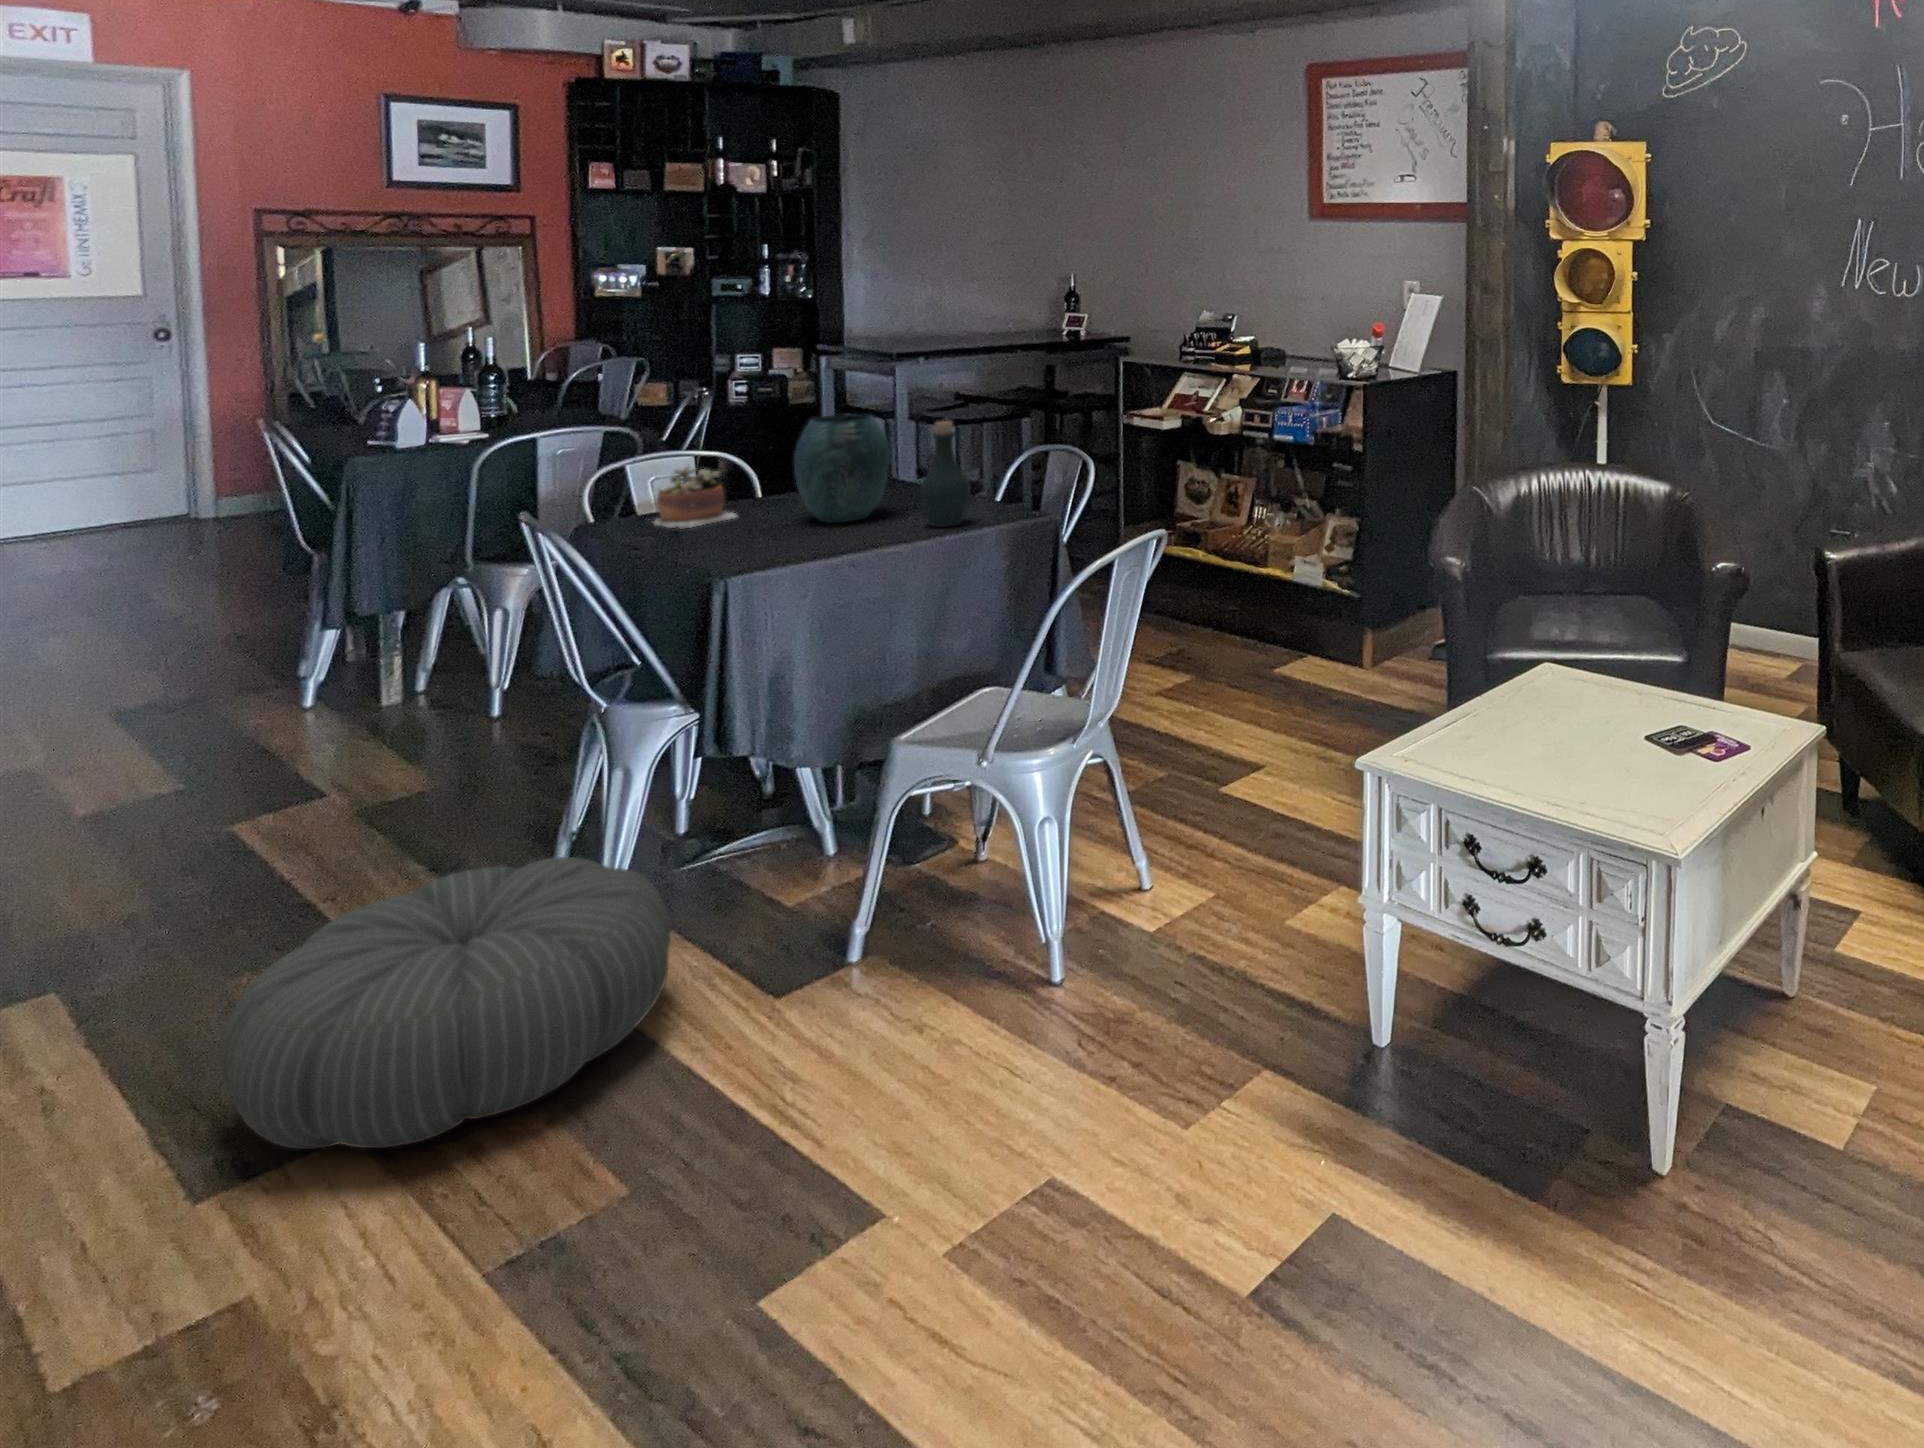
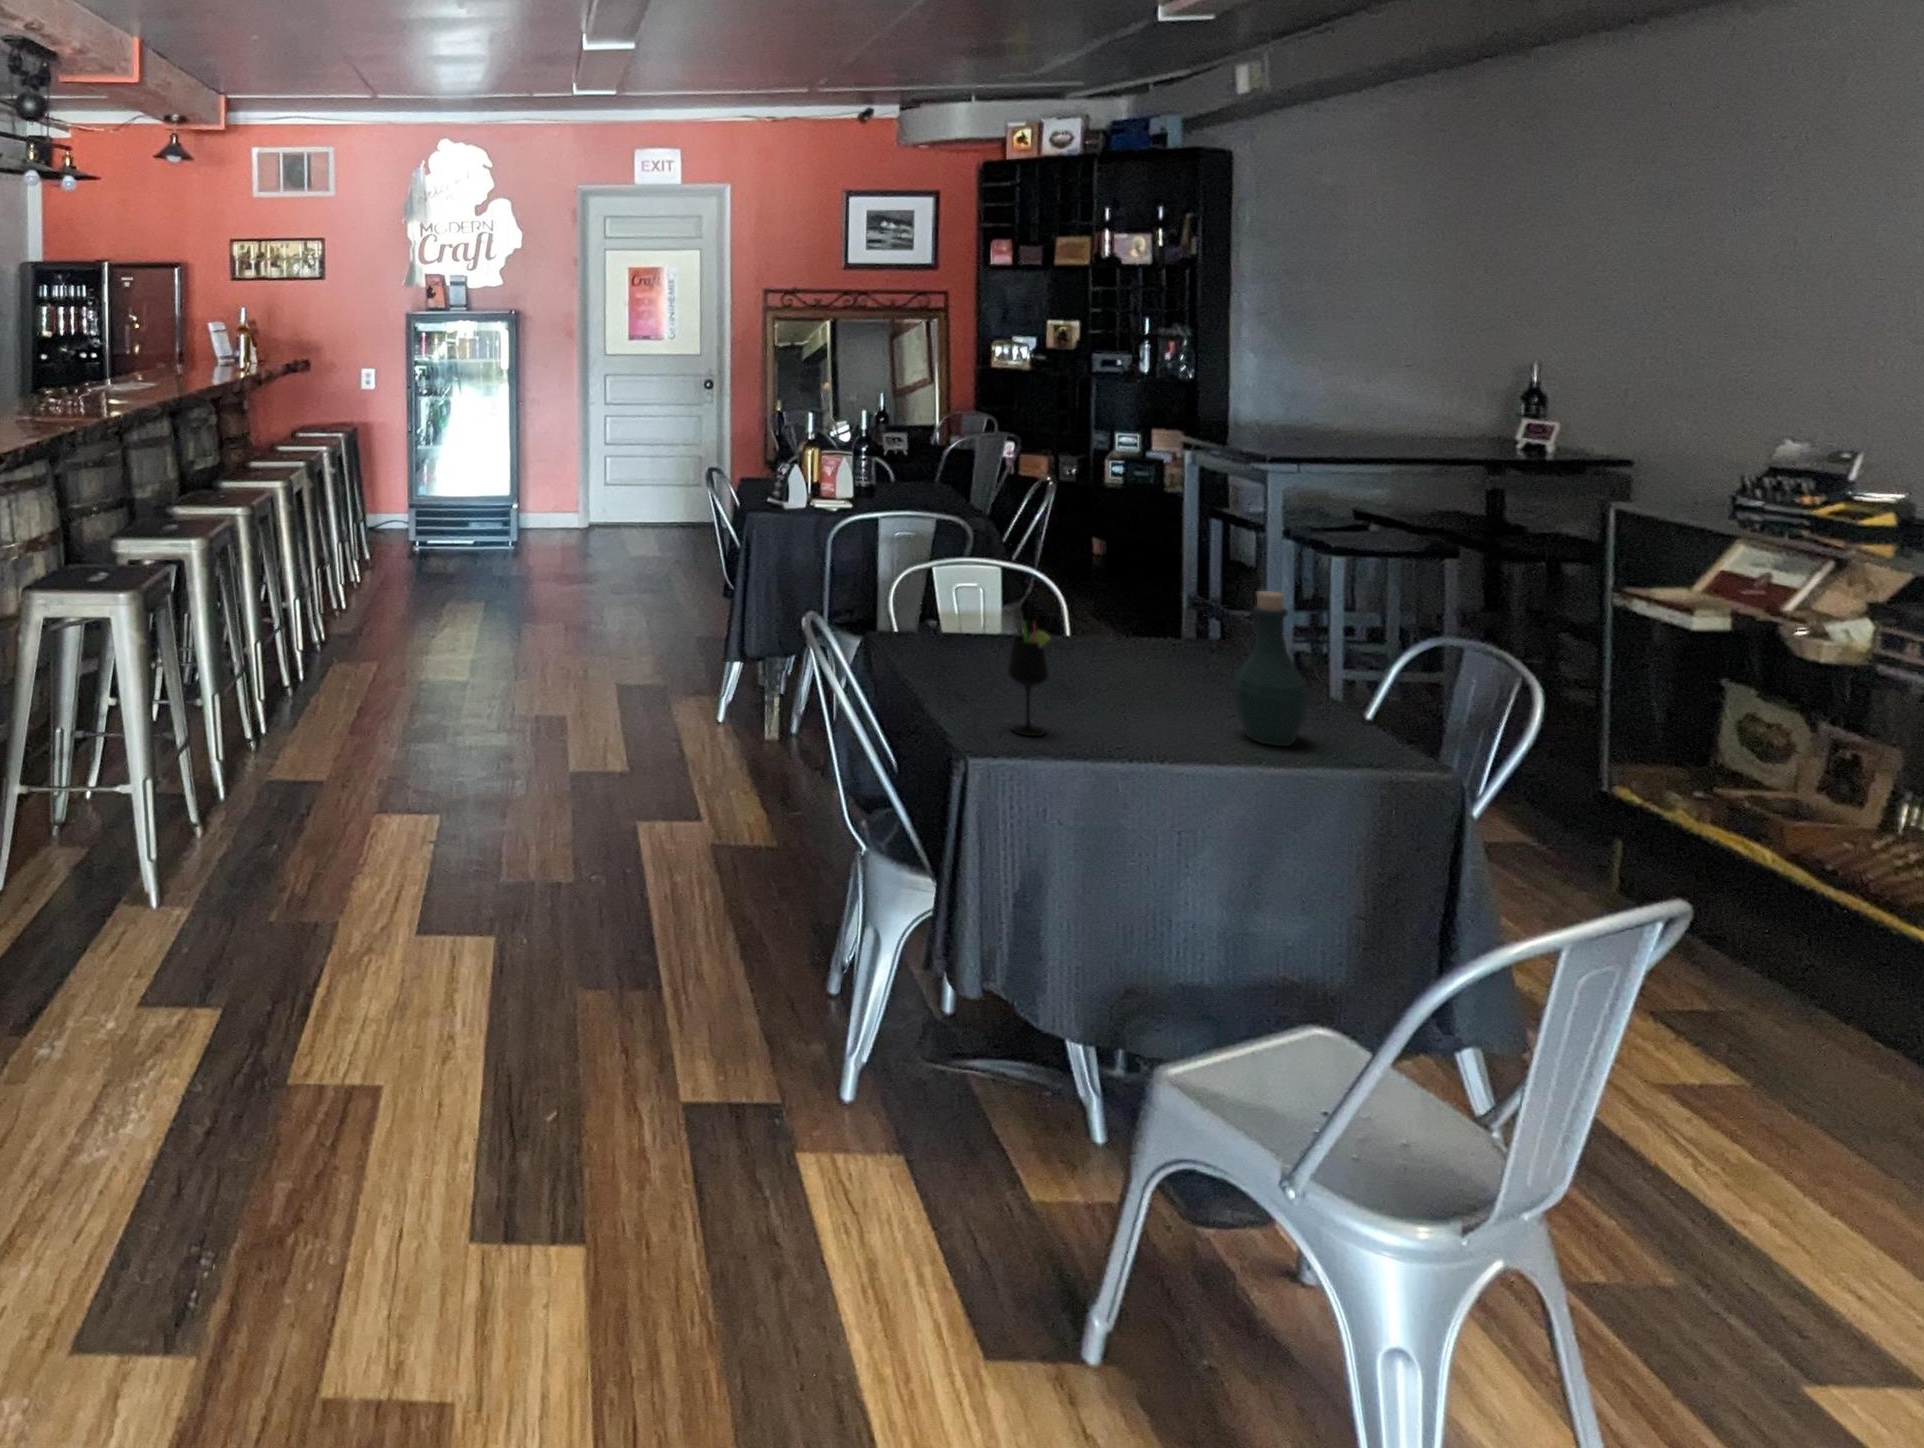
vase: present [794,414,890,523] -> none [1078,553,1201,699]
succulent plant: present [654,466,737,529] -> none [931,584,1023,659]
wine glass: none [752,468,789,560] -> present [1008,622,1050,736]
pouf: present [221,857,670,1149] -> none [504,988,877,1326]

